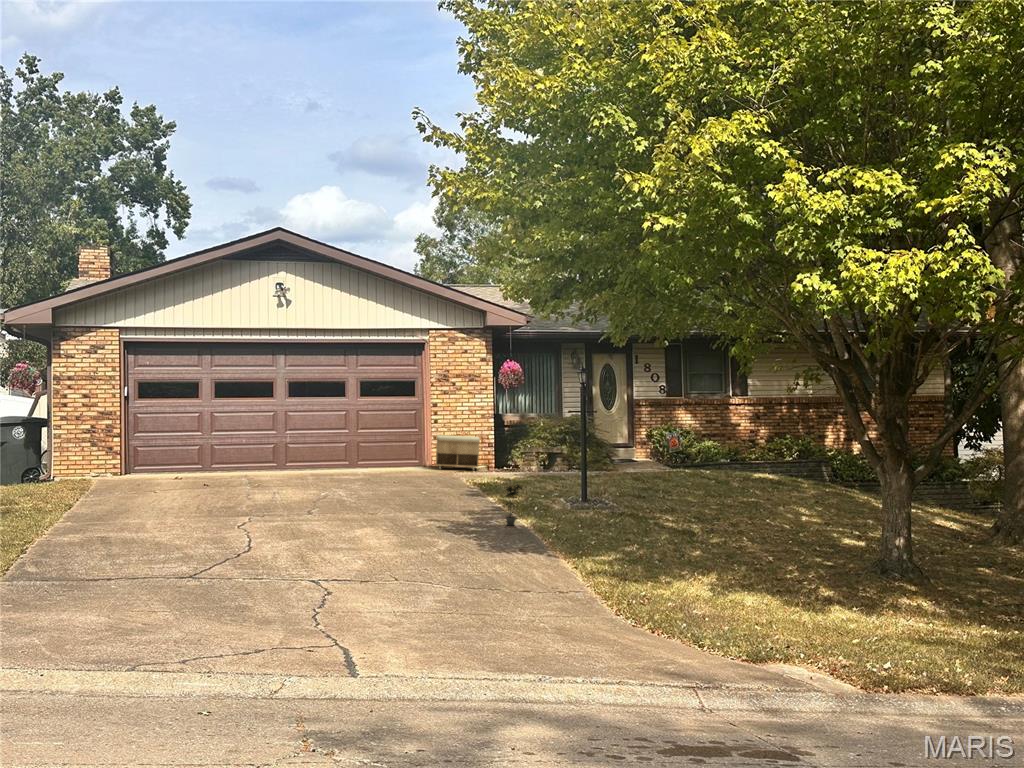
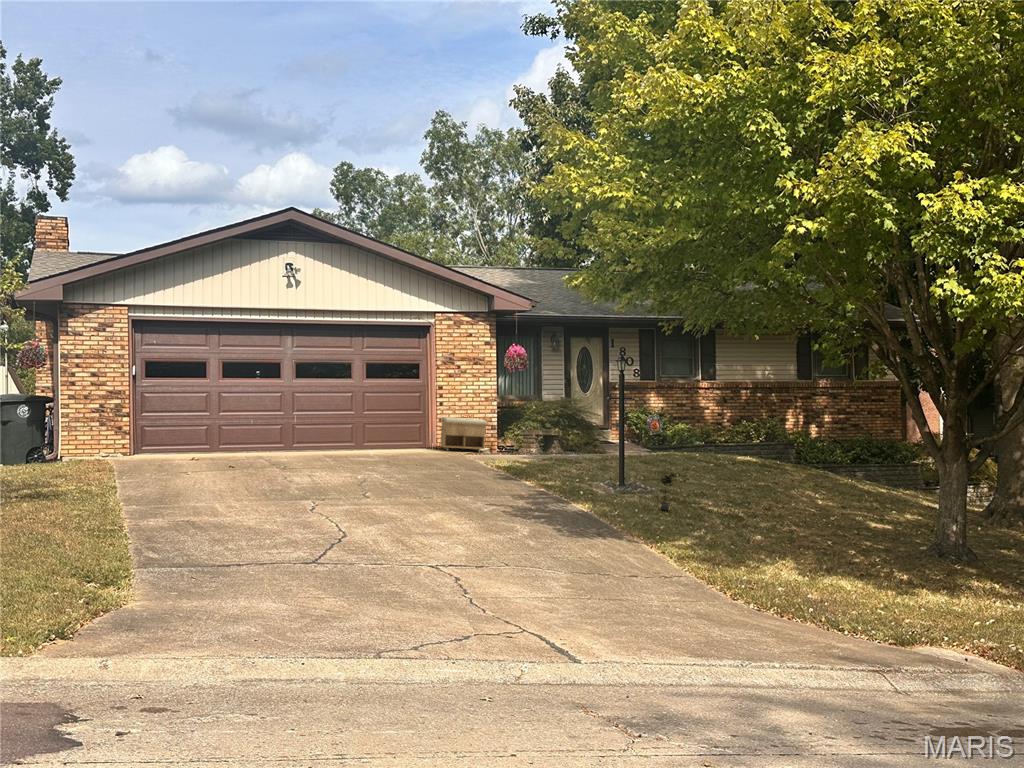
potted plant: present [506,484,522,526] -> present [661,473,676,511]

